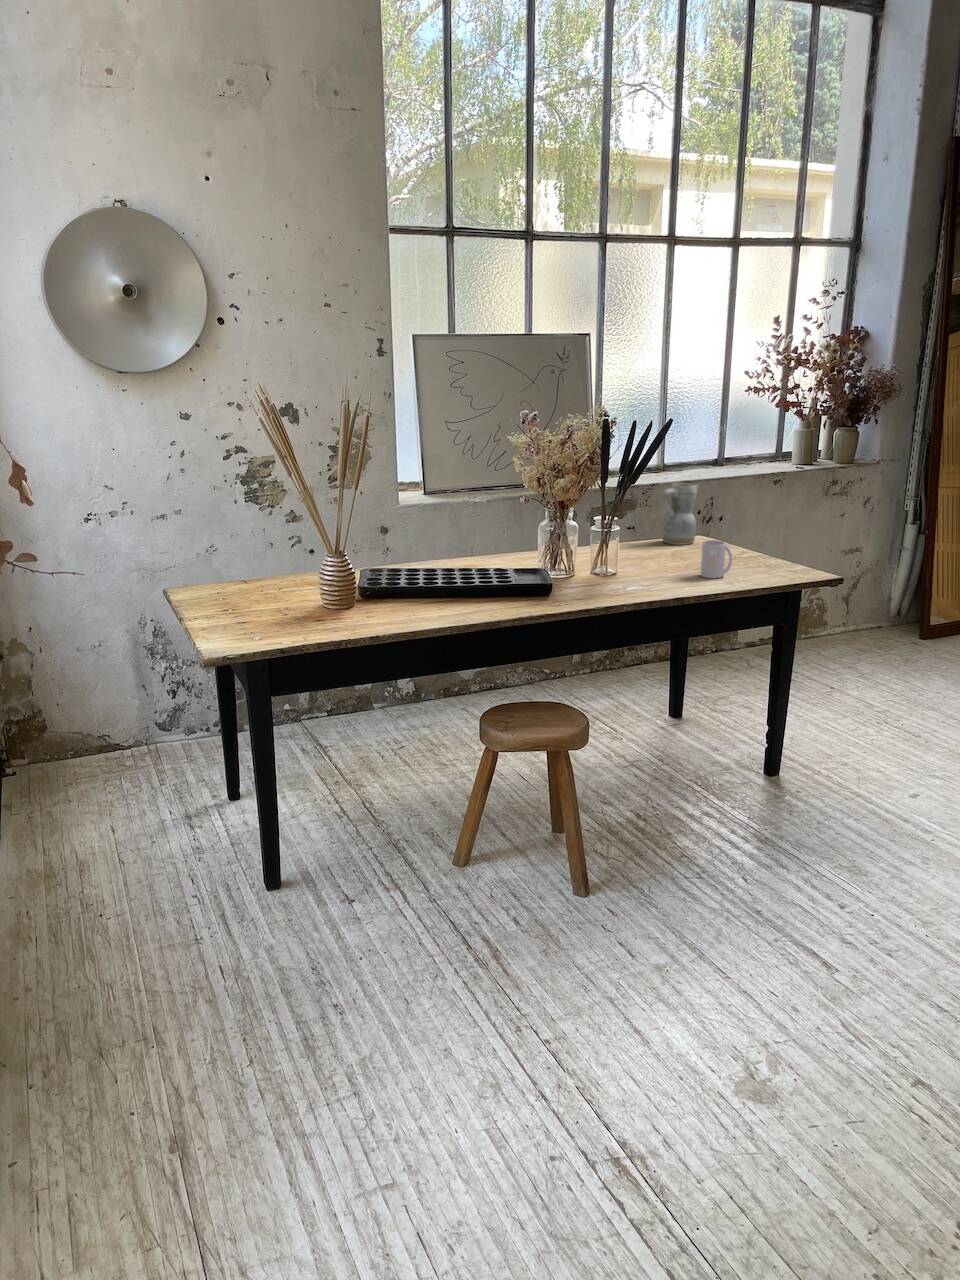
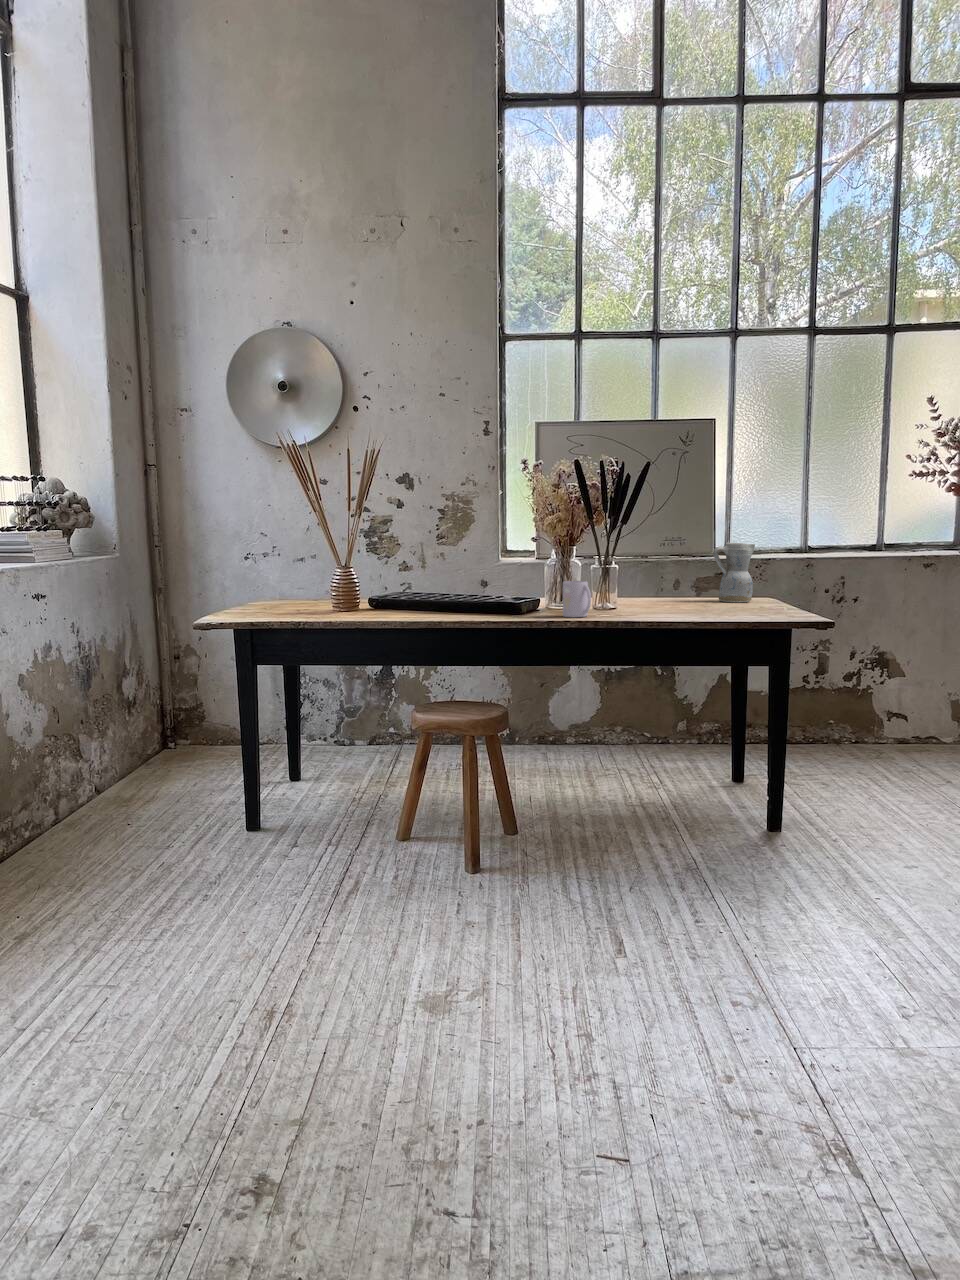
mug: present [701,540,732,578] -> present [563,581,591,617]

